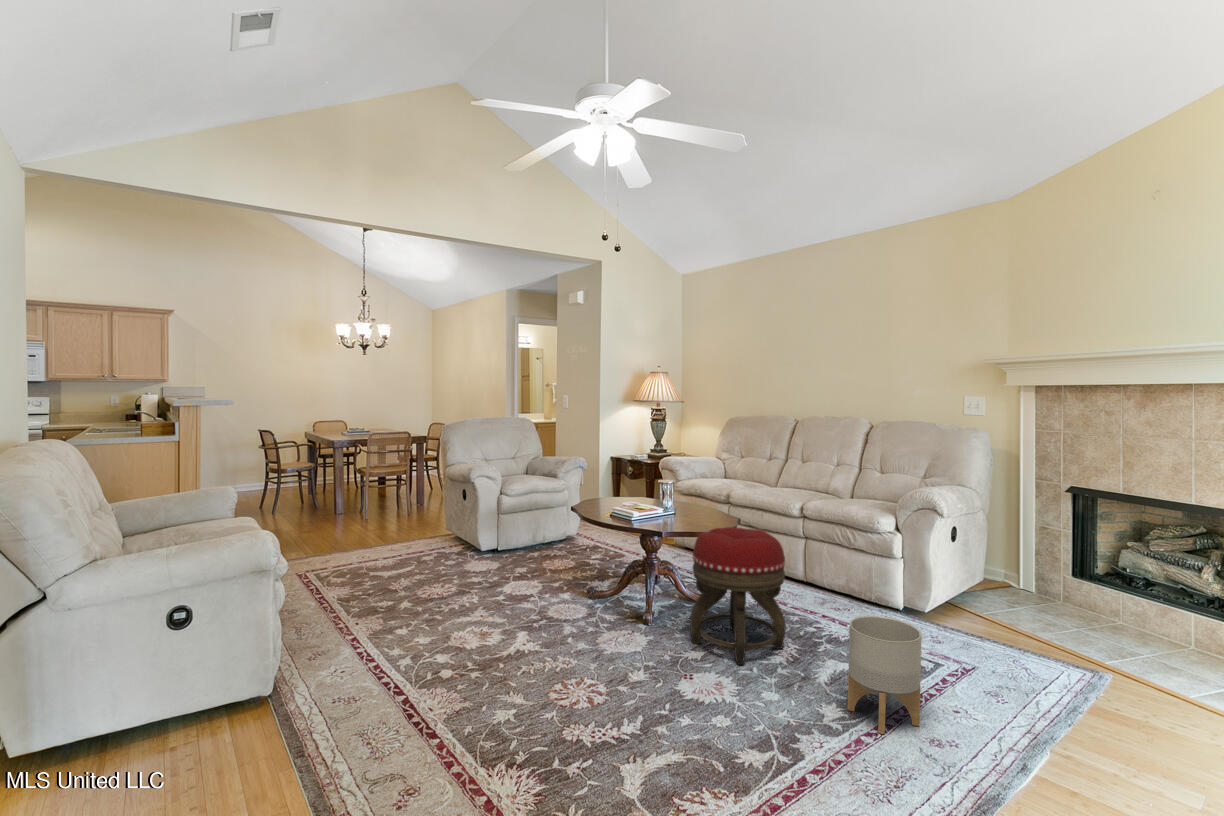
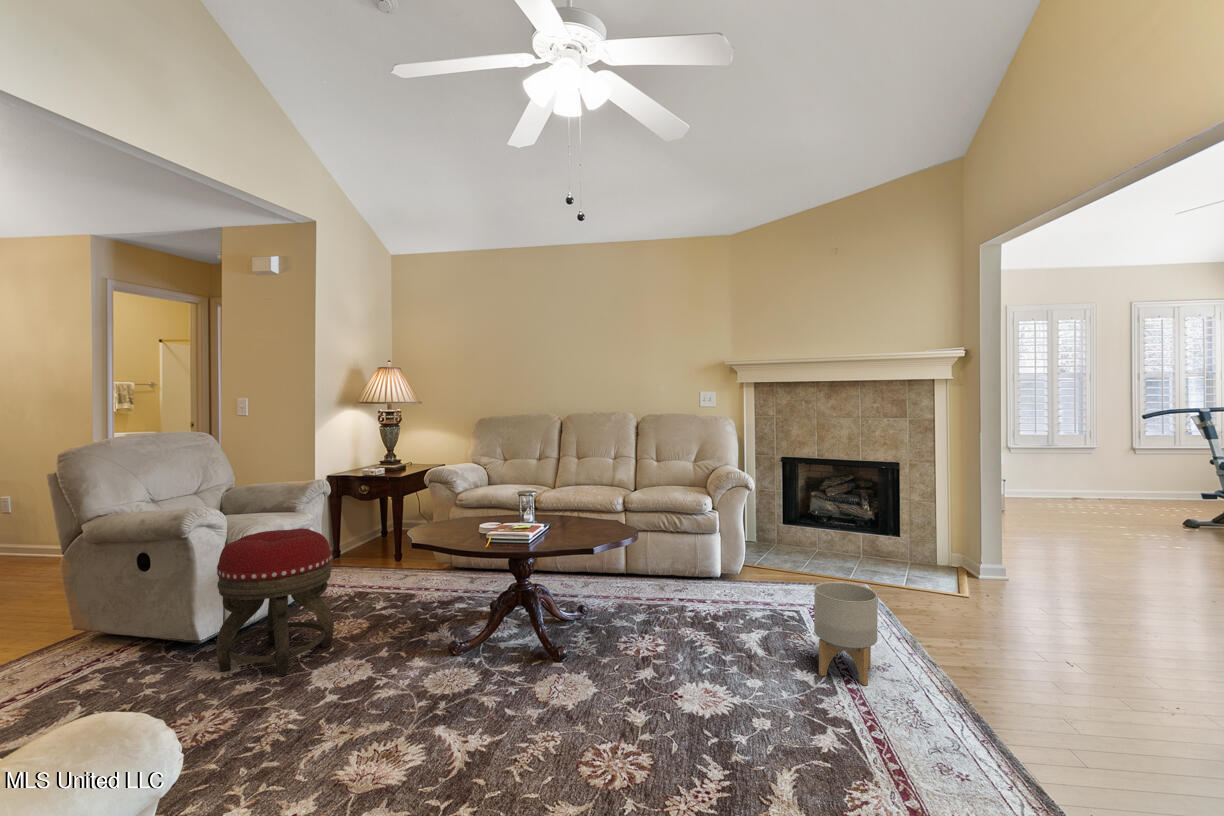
footstool: present [690,527,785,665] -> present [216,528,334,676]

